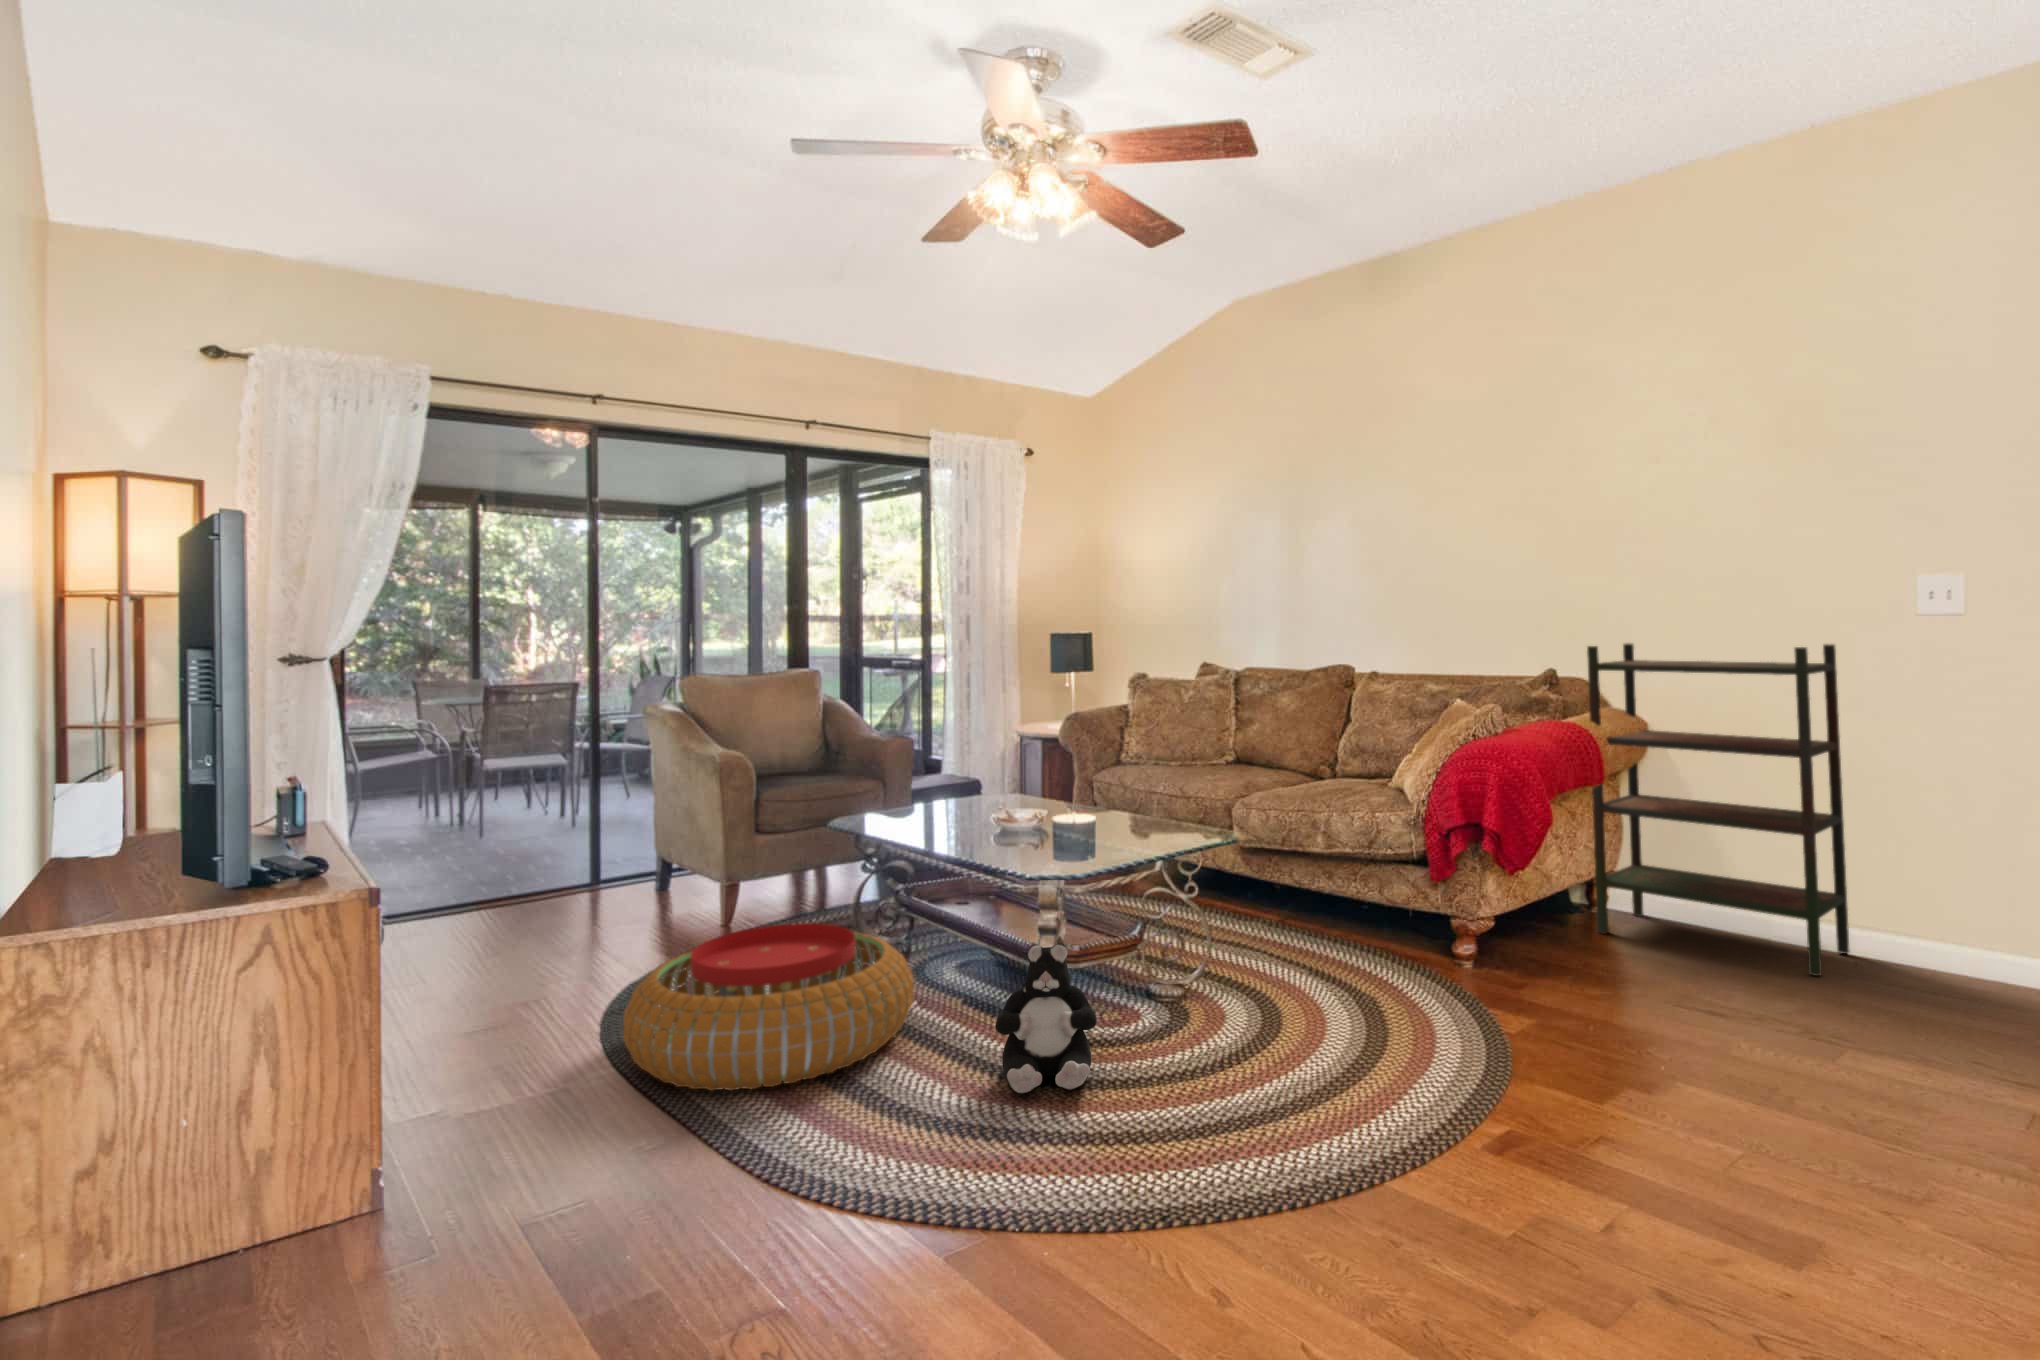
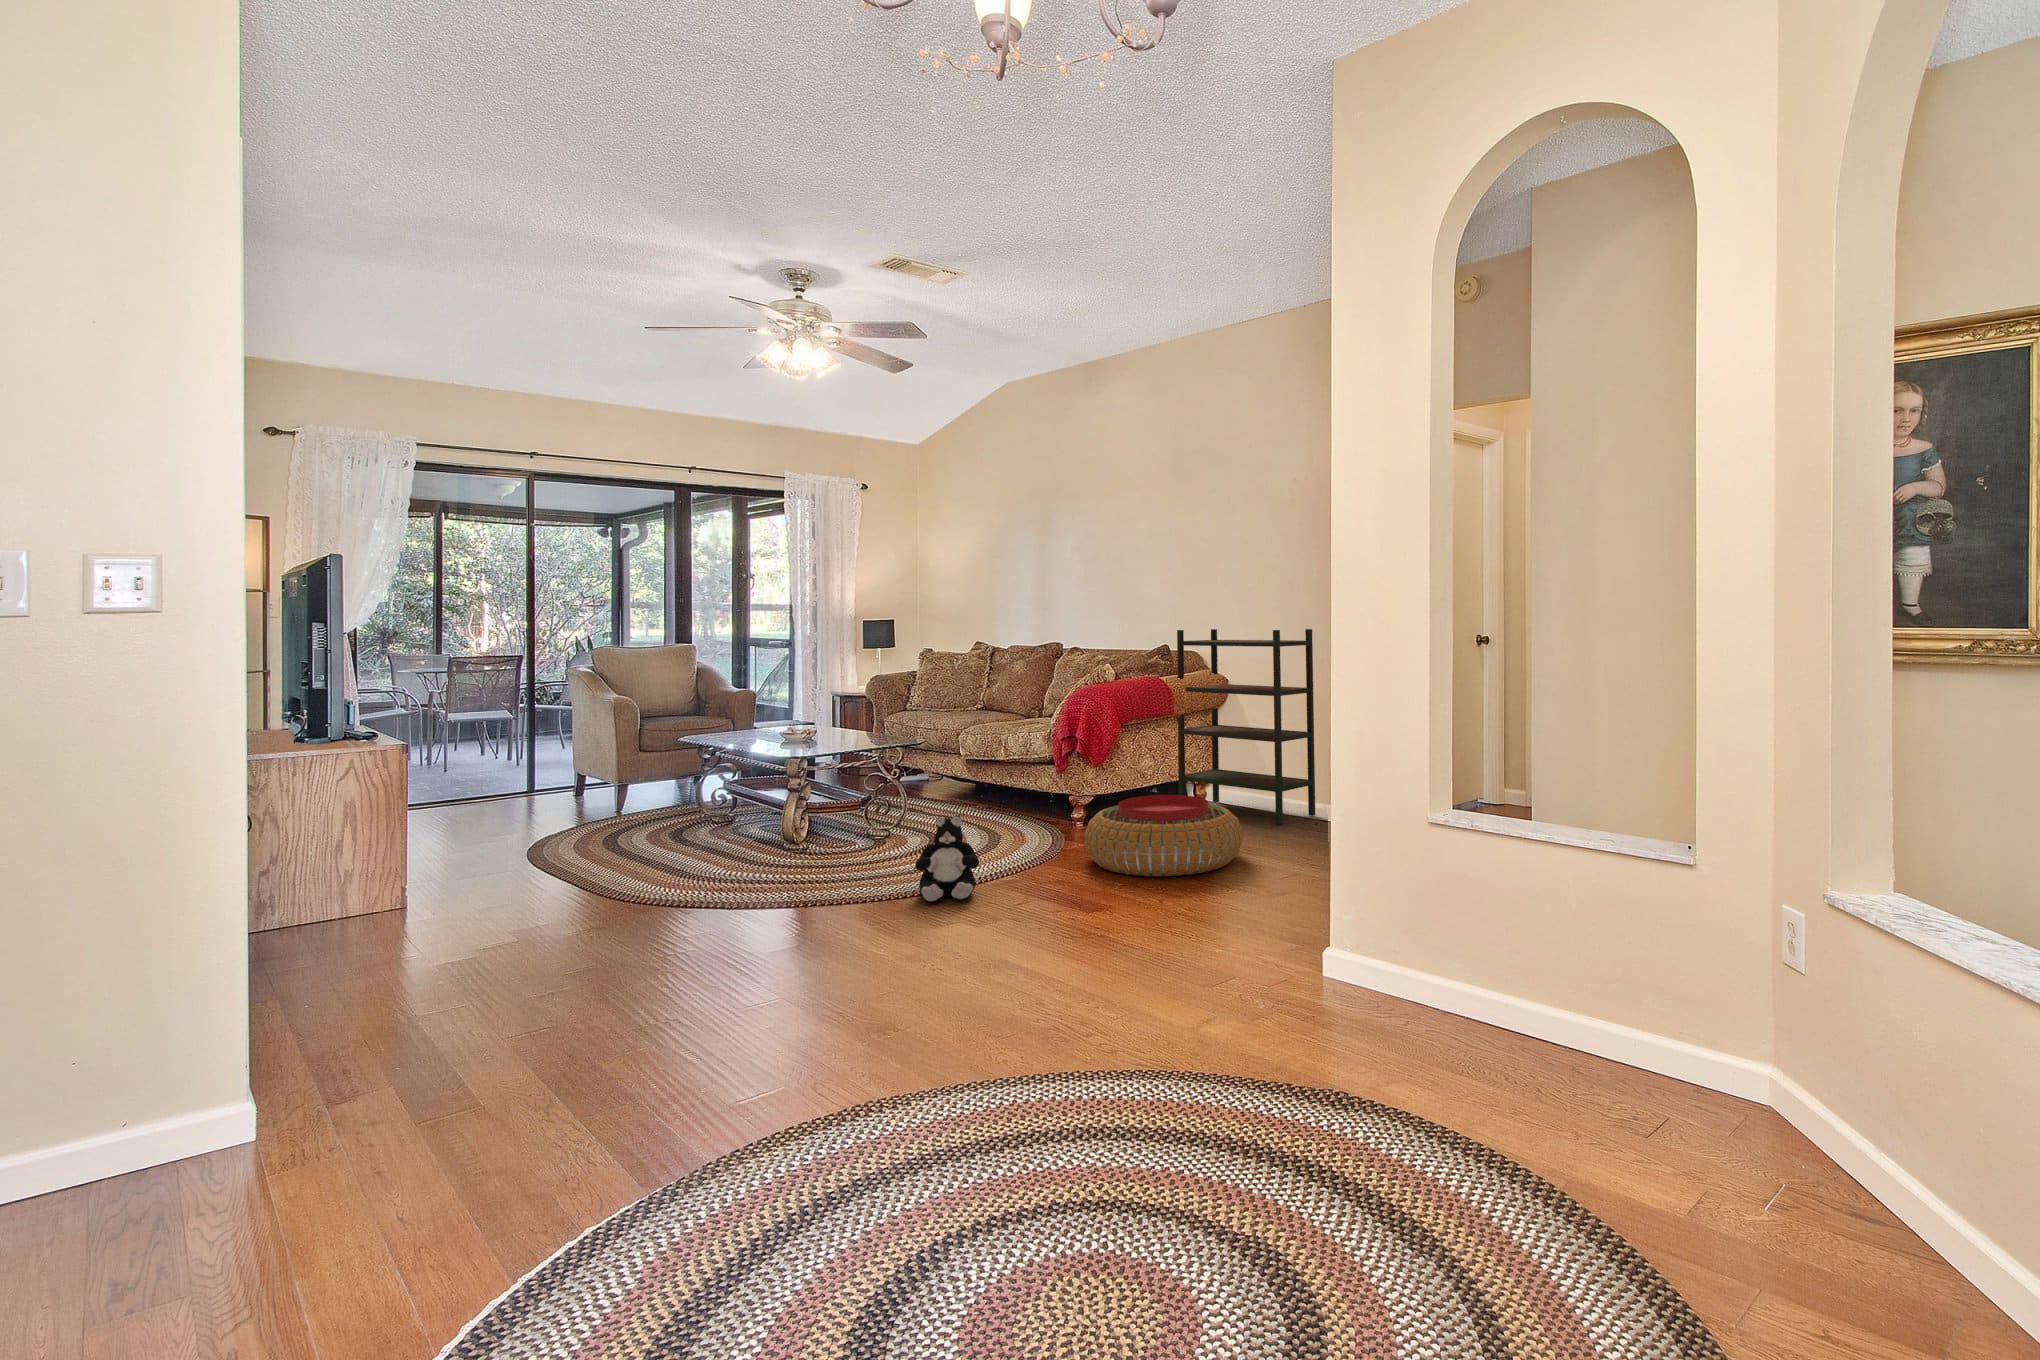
pouf: present [623,923,913,1091] -> present [1084,795,1243,876]
plush toy: present [995,943,1097,1093] -> present [915,816,979,902]

